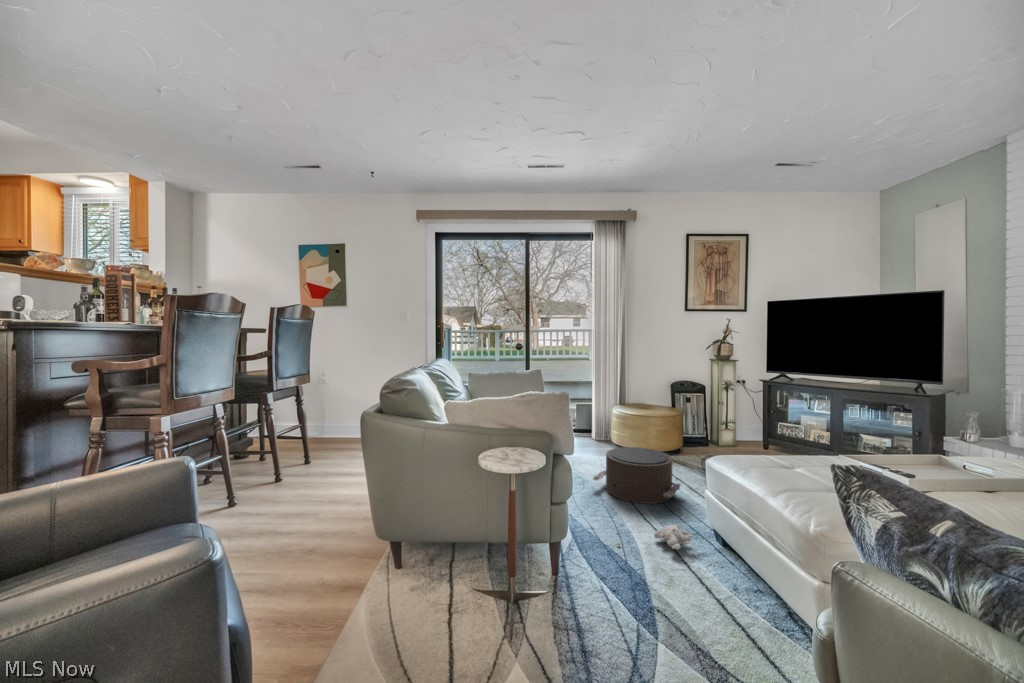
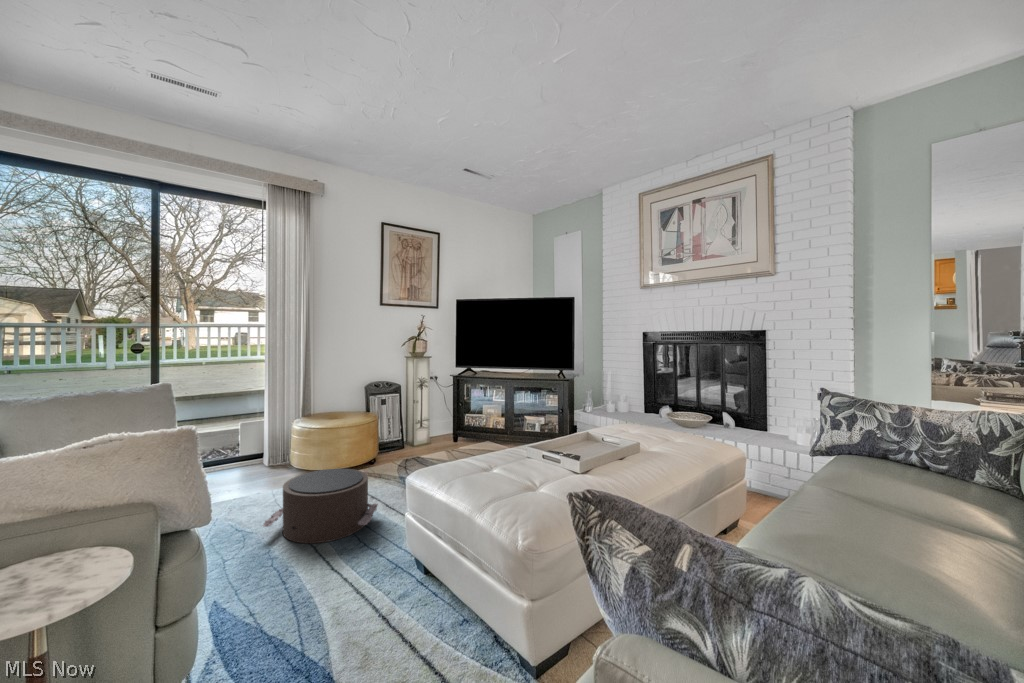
plush toy: present [617,524,693,549] -> none [296,559,395,618]

